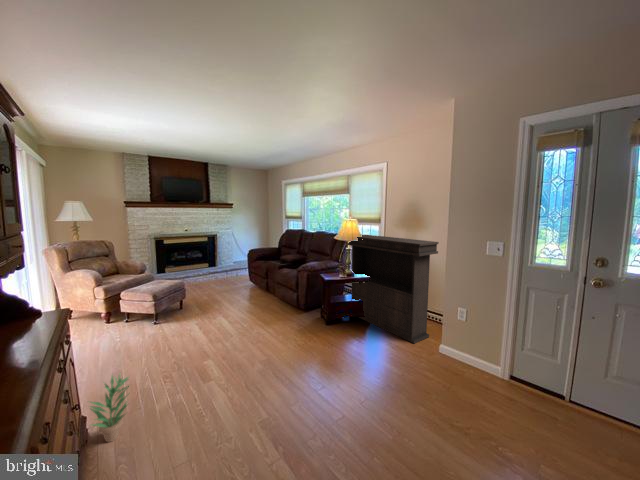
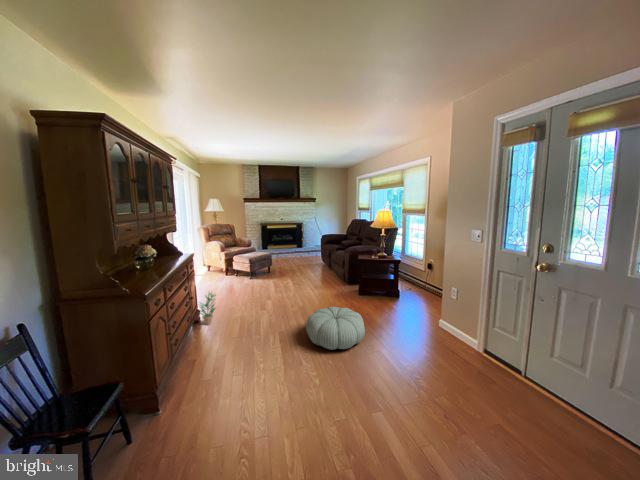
console table: present [347,235,439,344] -> none [384,224,449,316]
pouf: none [308,355,393,432] -> present [306,307,365,350]

